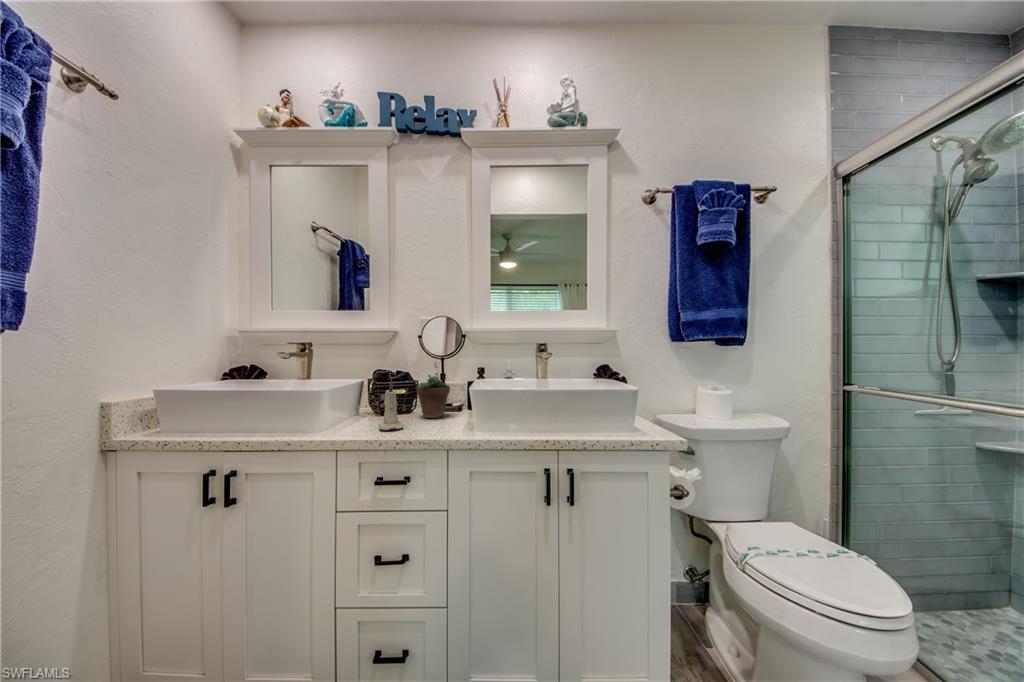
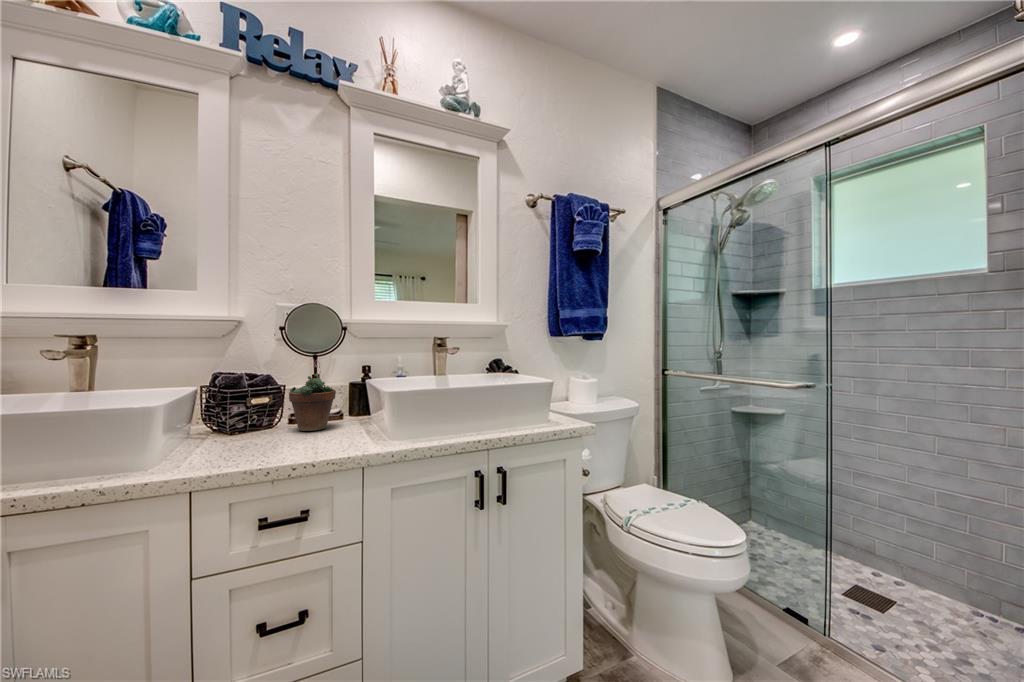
candle: present [379,382,404,430] -> none [247,385,287,452]

